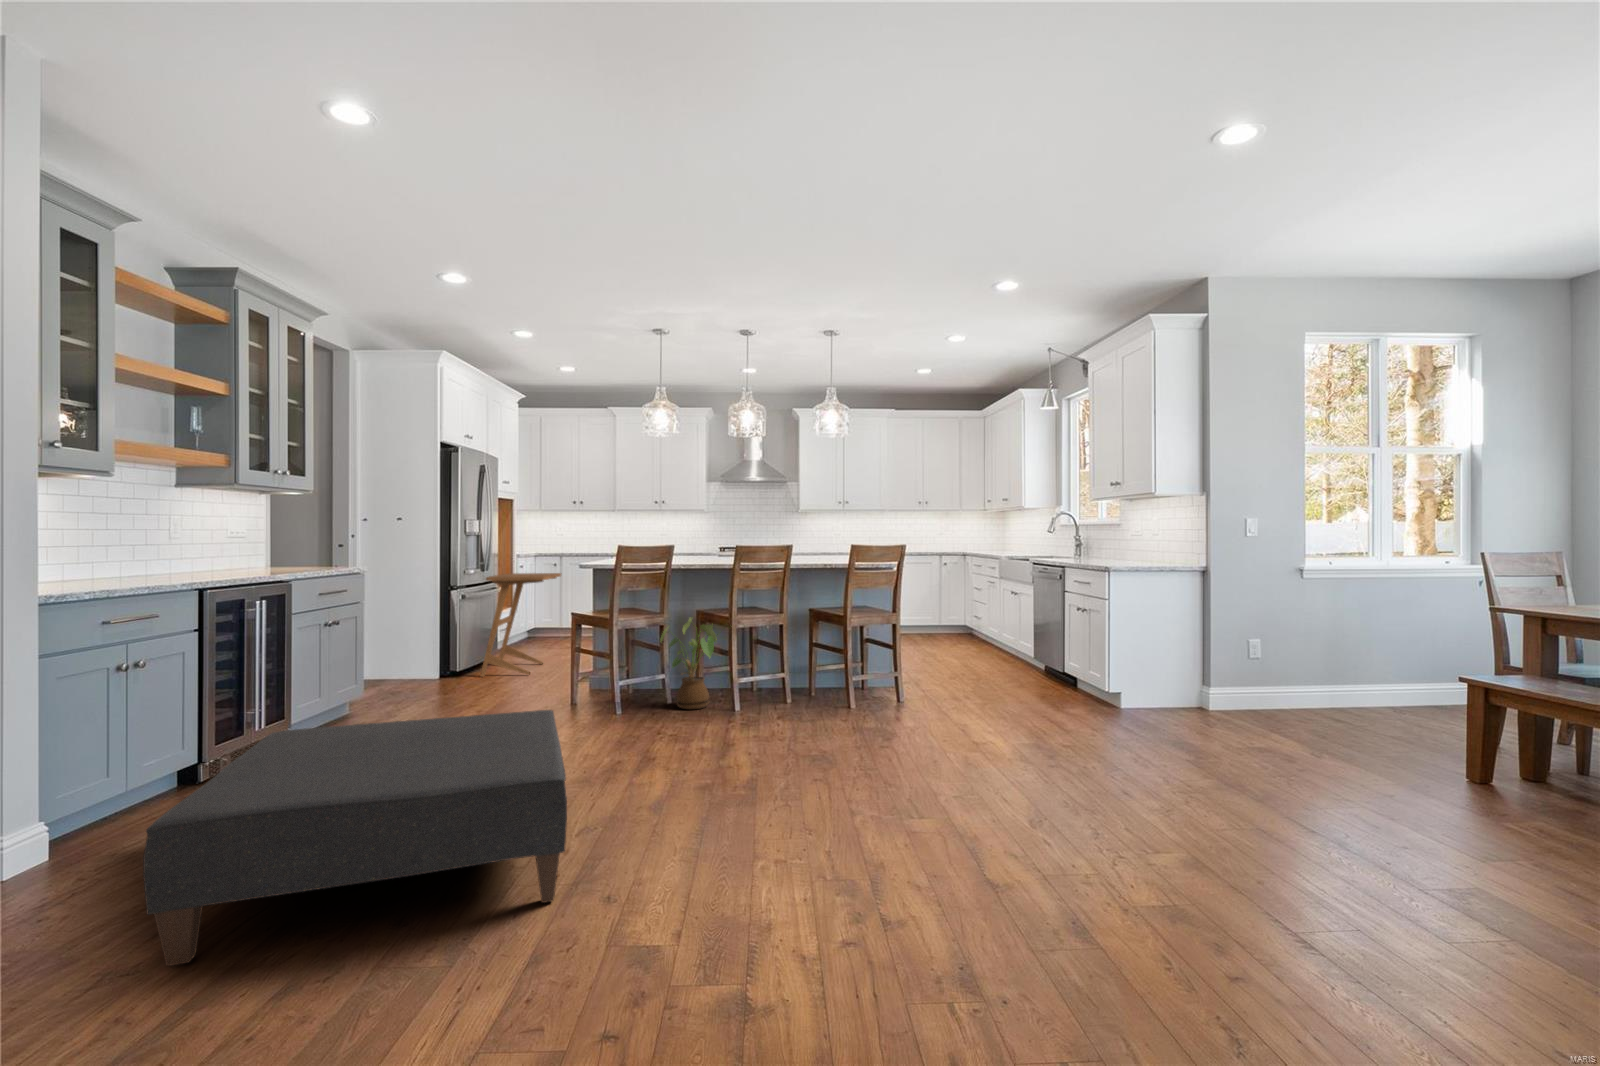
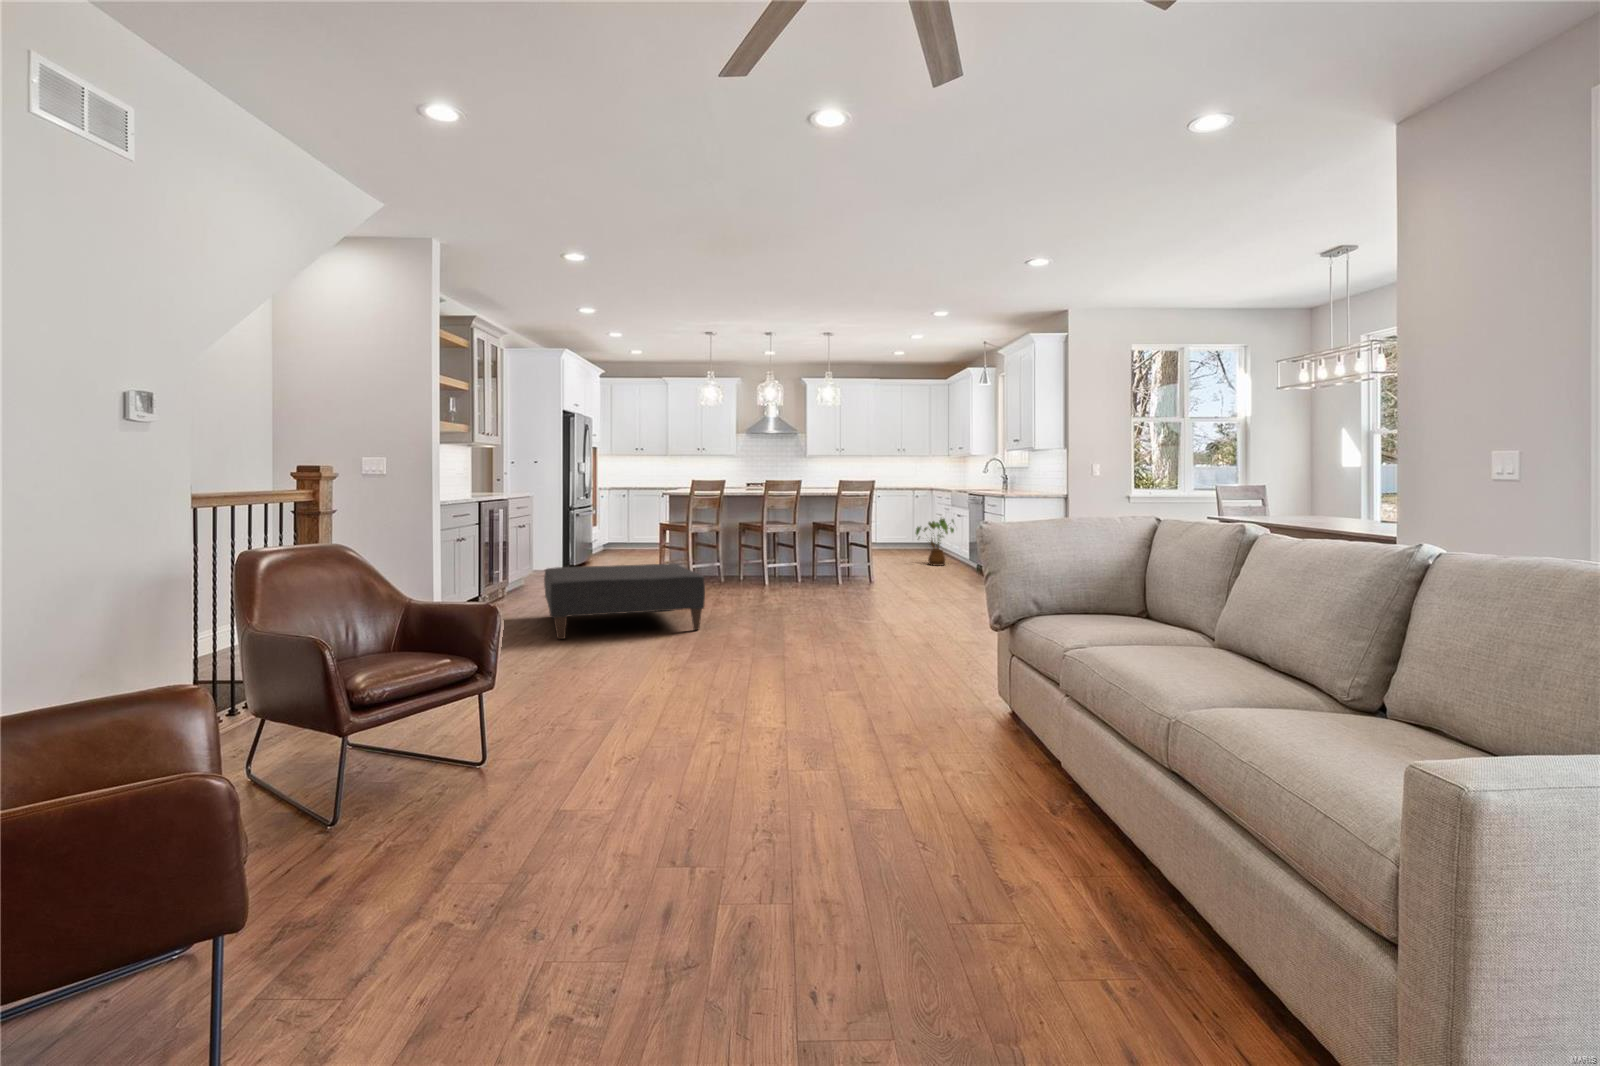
side table: present [481,573,561,677] -> none [589,501,637,570]
house plant: present [660,618,718,709] -> present [916,519,954,566]

